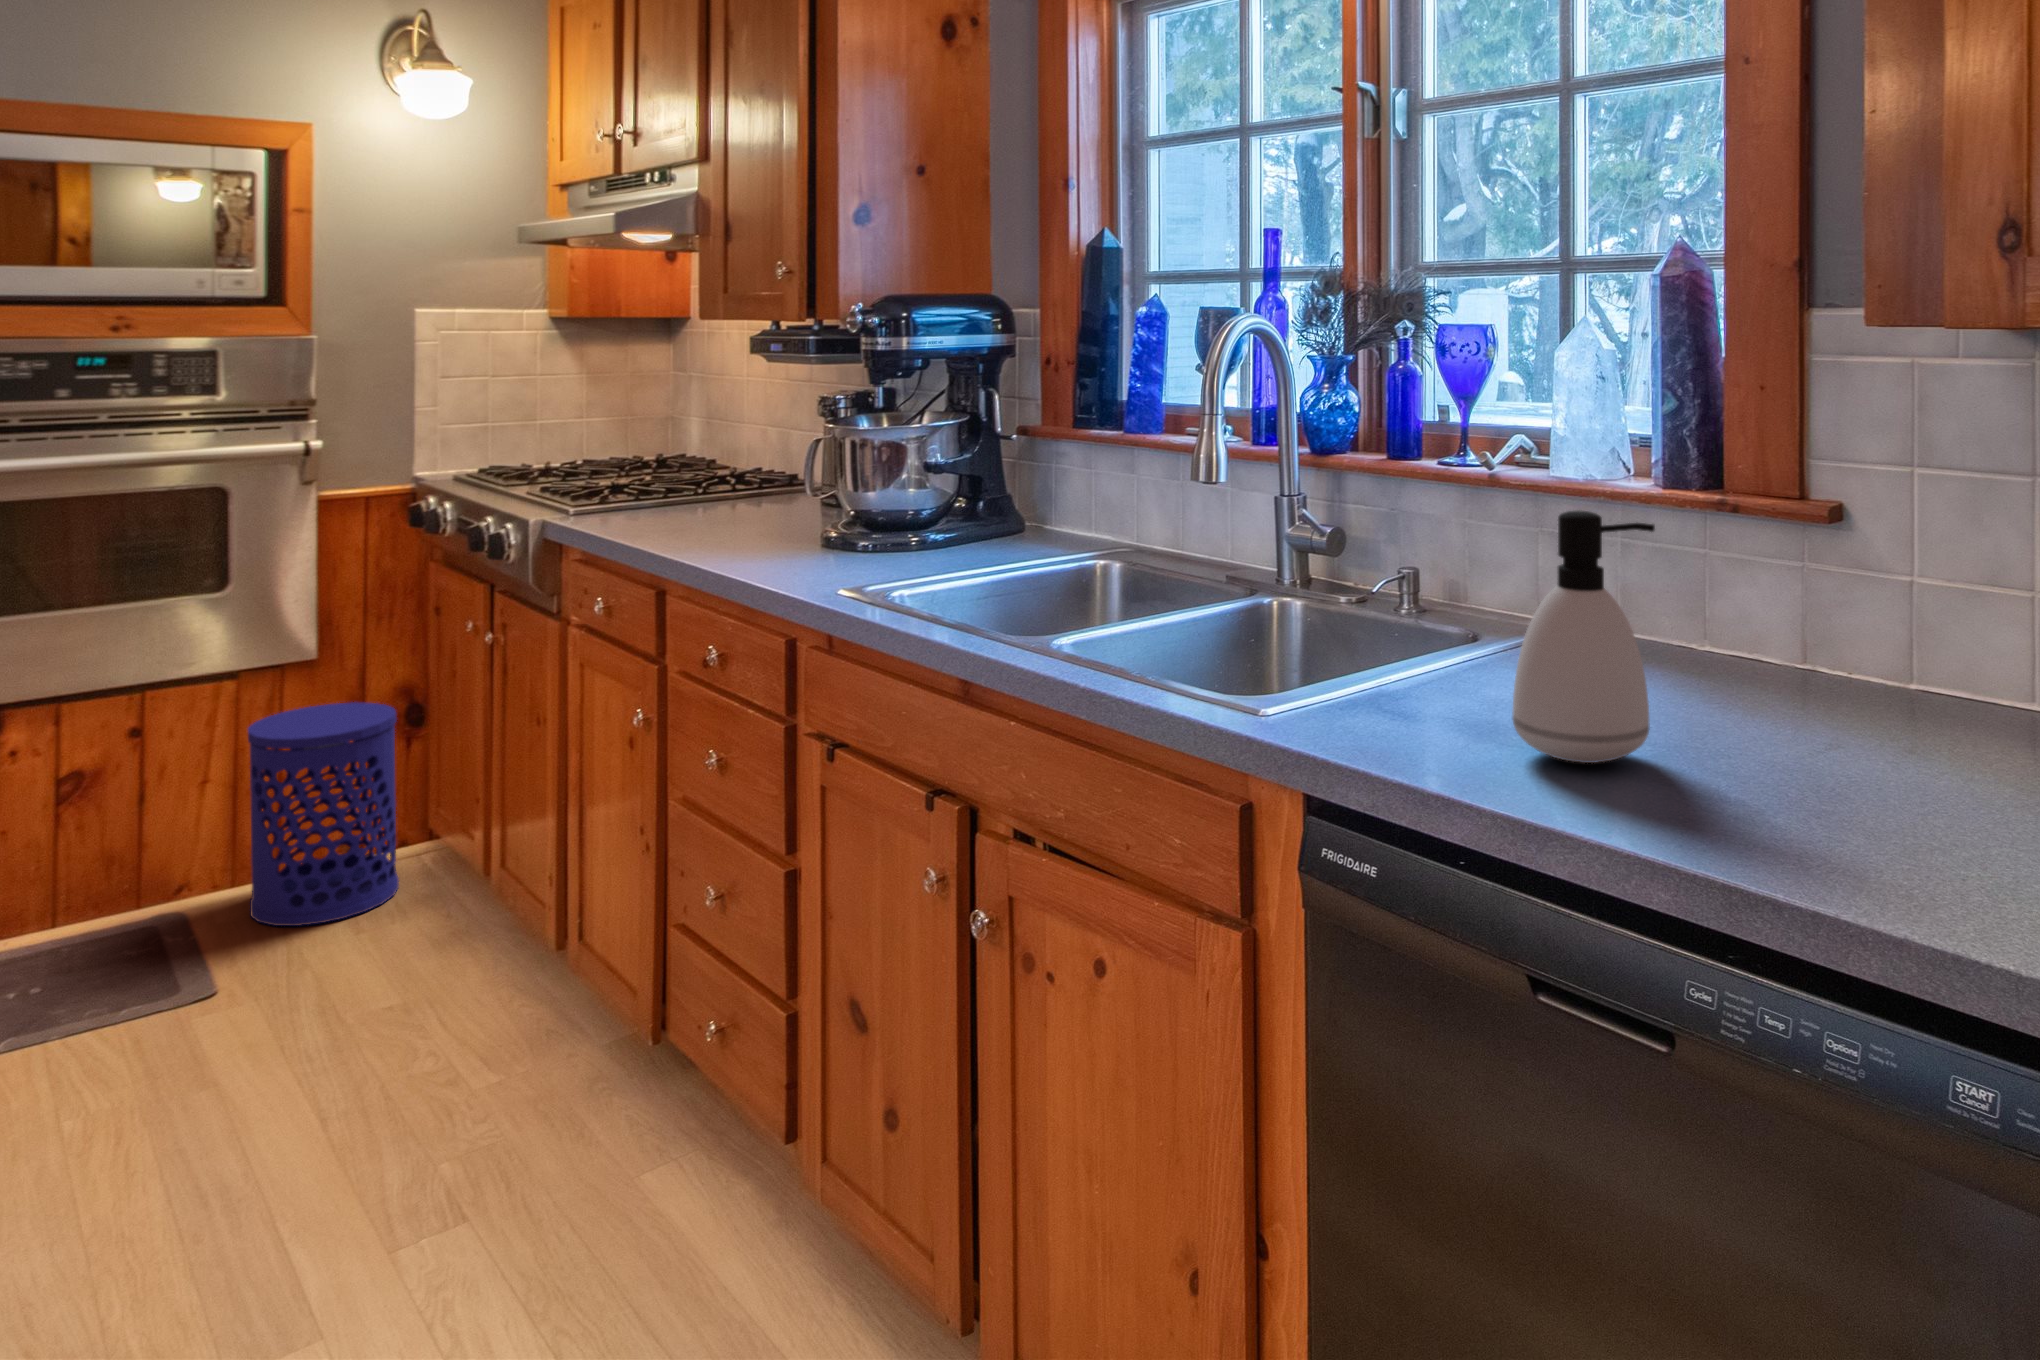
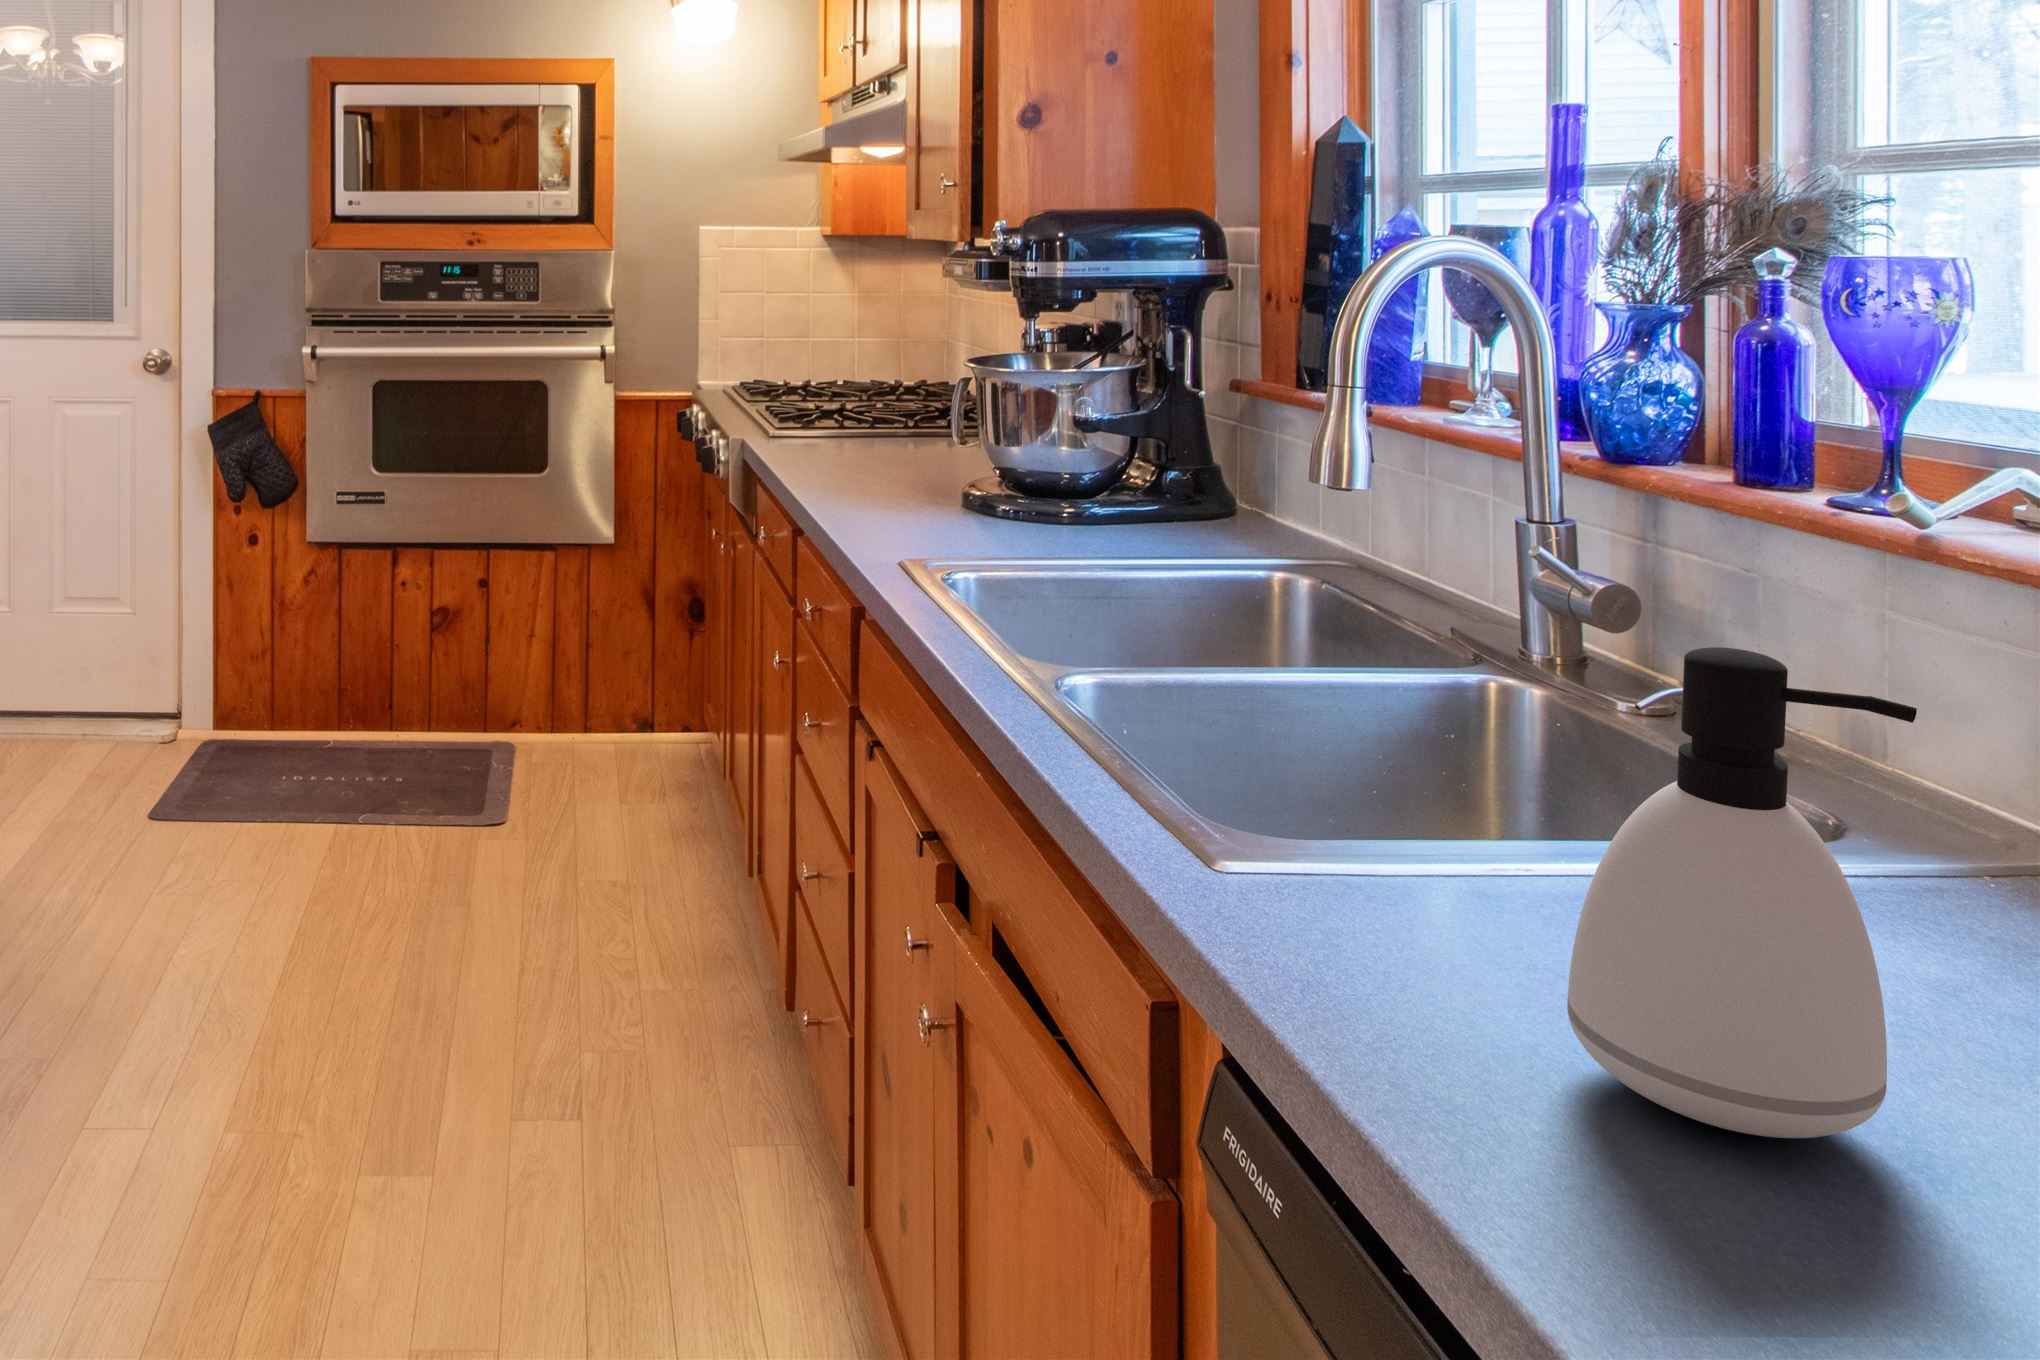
waste bin: present [248,702,399,926] -> none [551,586,669,780]

